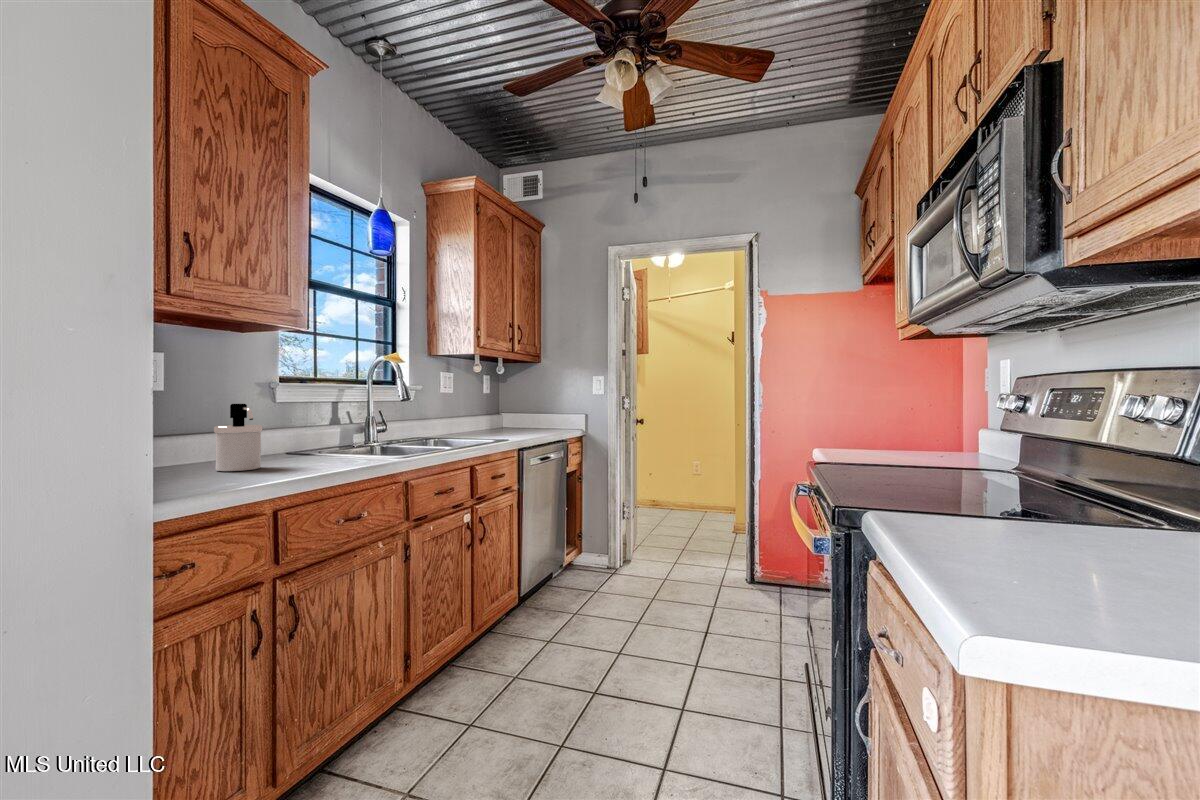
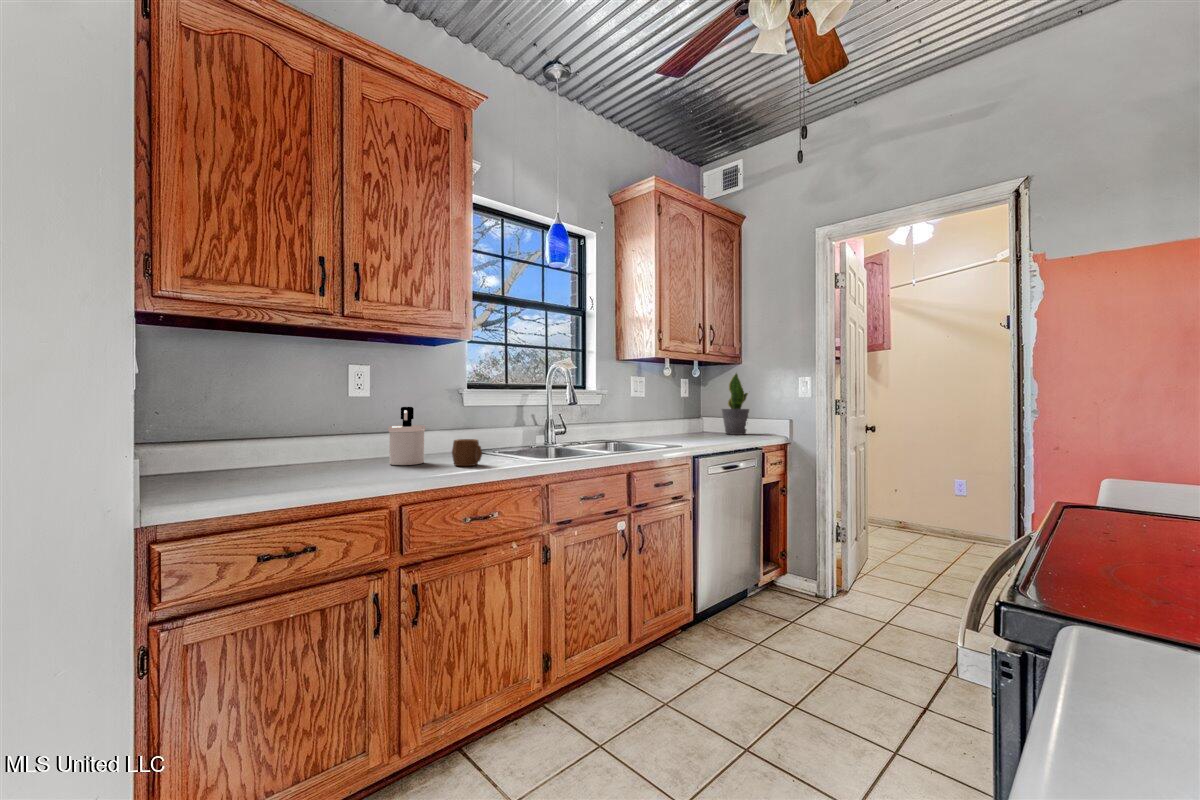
potted plant: none [523,370,549,429] -> present [722,373,749,435]
mug: none [305,438,344,468] -> present [452,439,482,466]

